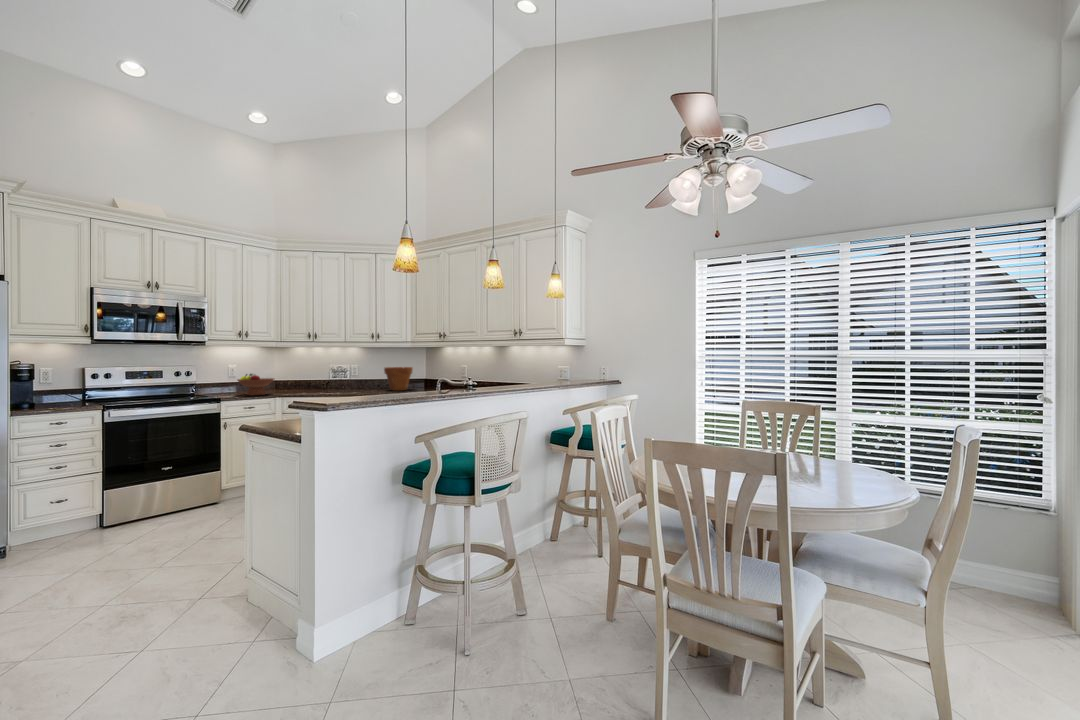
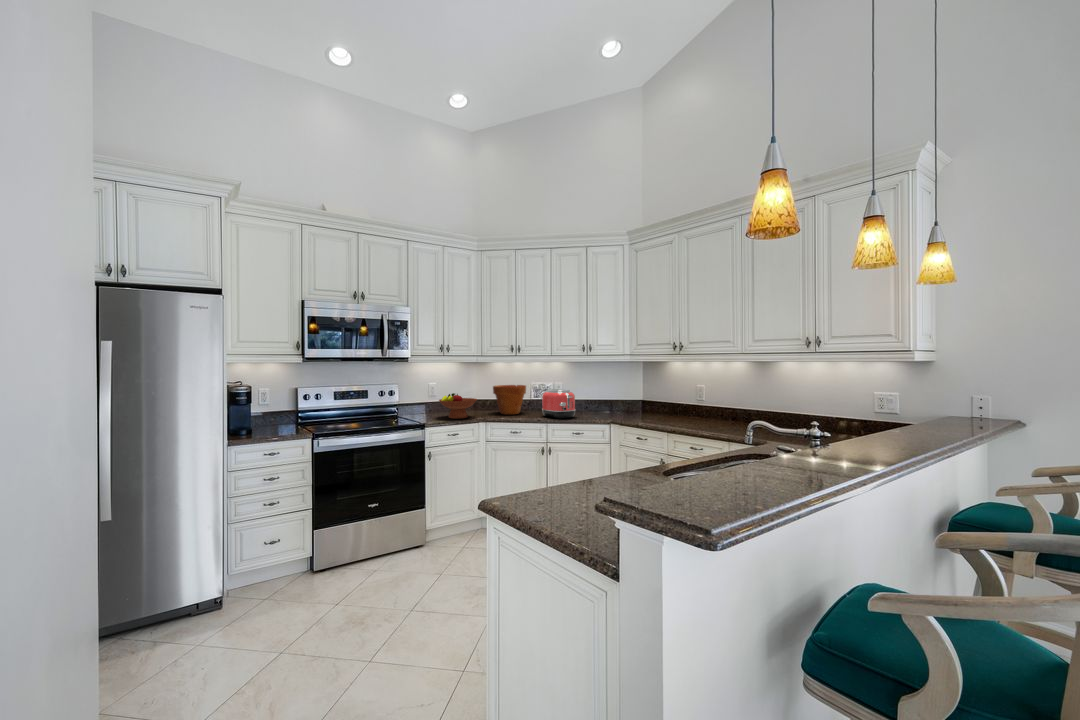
flower pot: present [384,367,413,391] -> present [493,385,526,414]
toaster: none [336,370,365,393] -> present [542,389,575,419]

